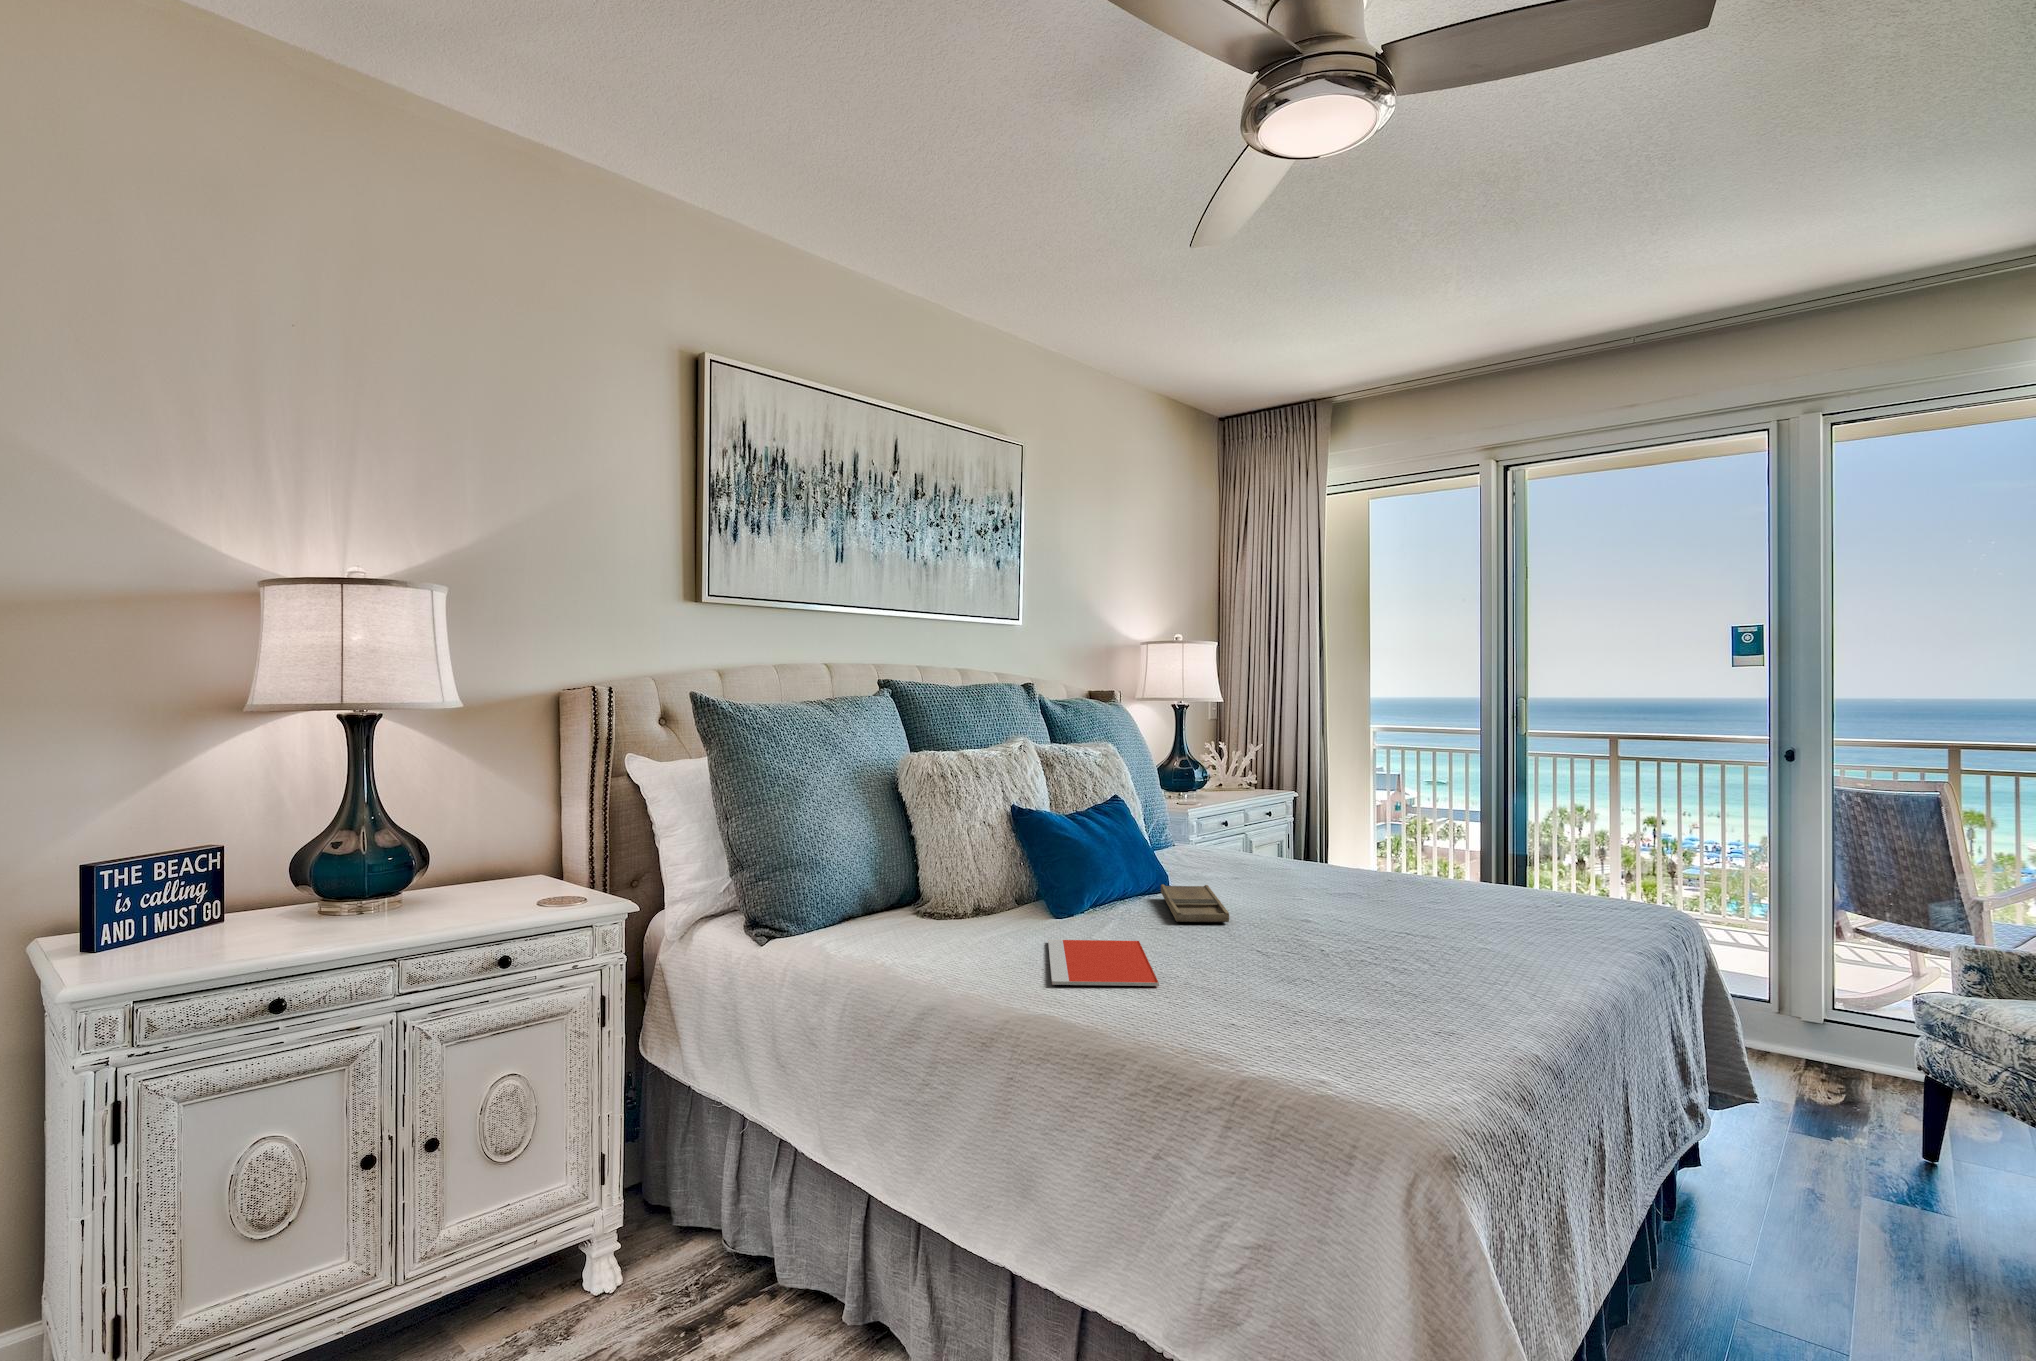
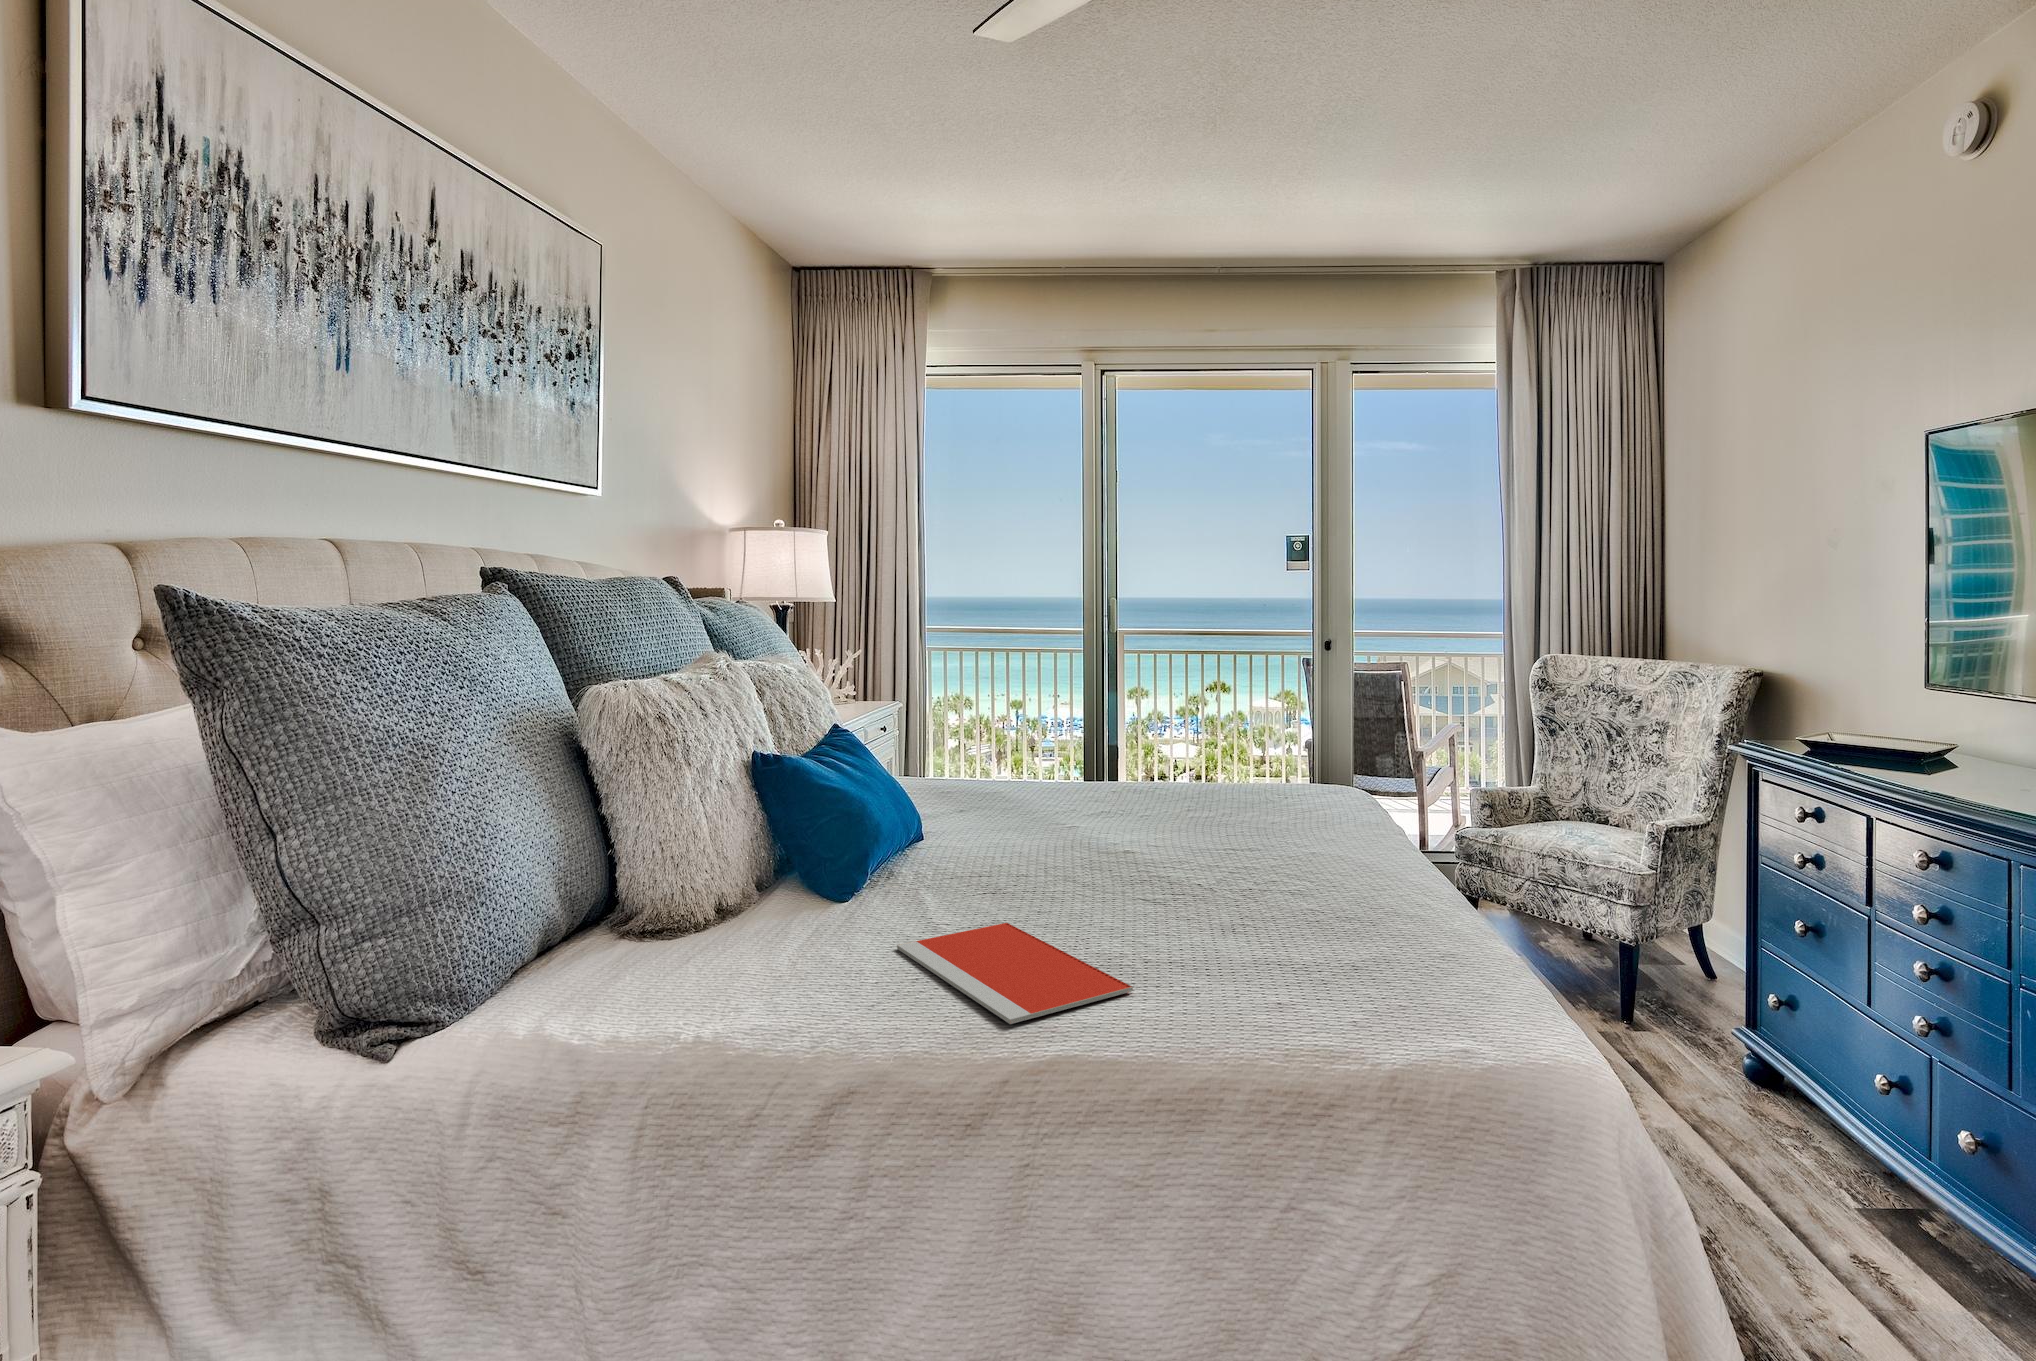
tray: present [1161,884,1229,922] -> none [936,828,1063,884]

